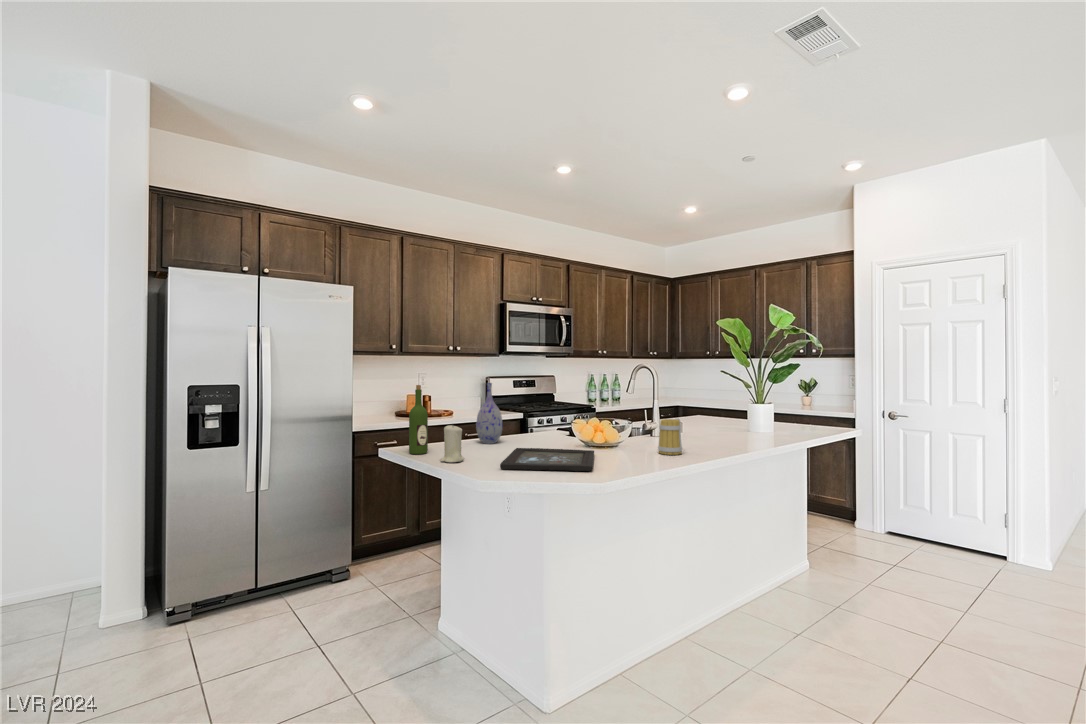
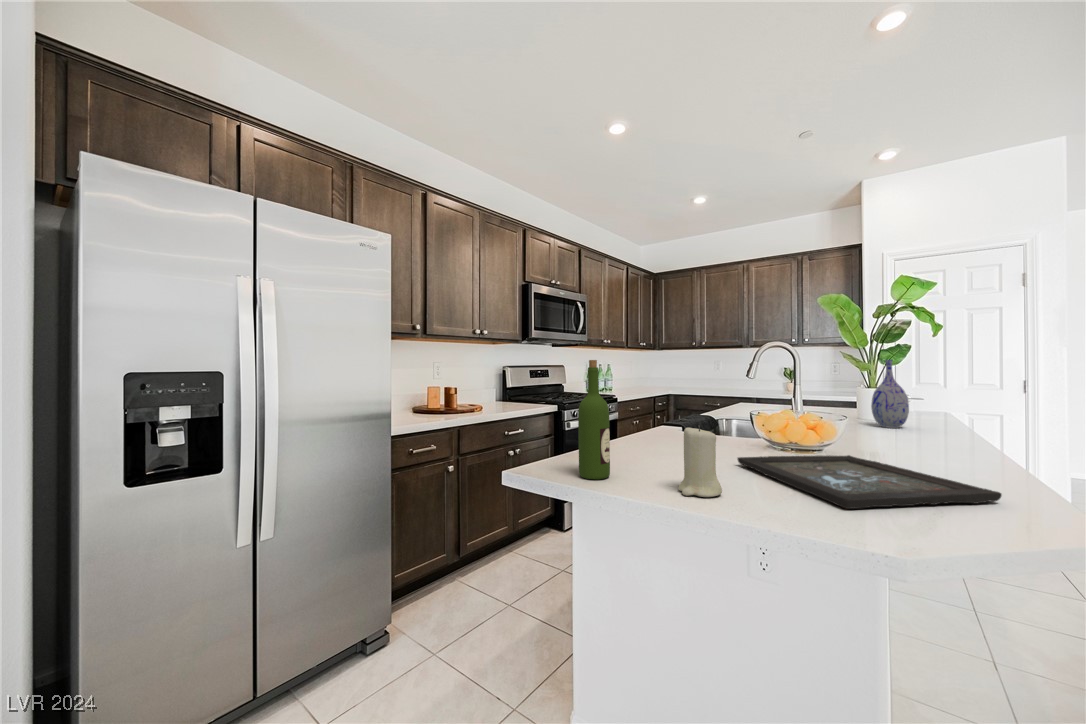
vase: present [476,383,503,444] -> present [871,360,909,428]
mug: present [658,418,682,455] -> none [906,403,951,456]

